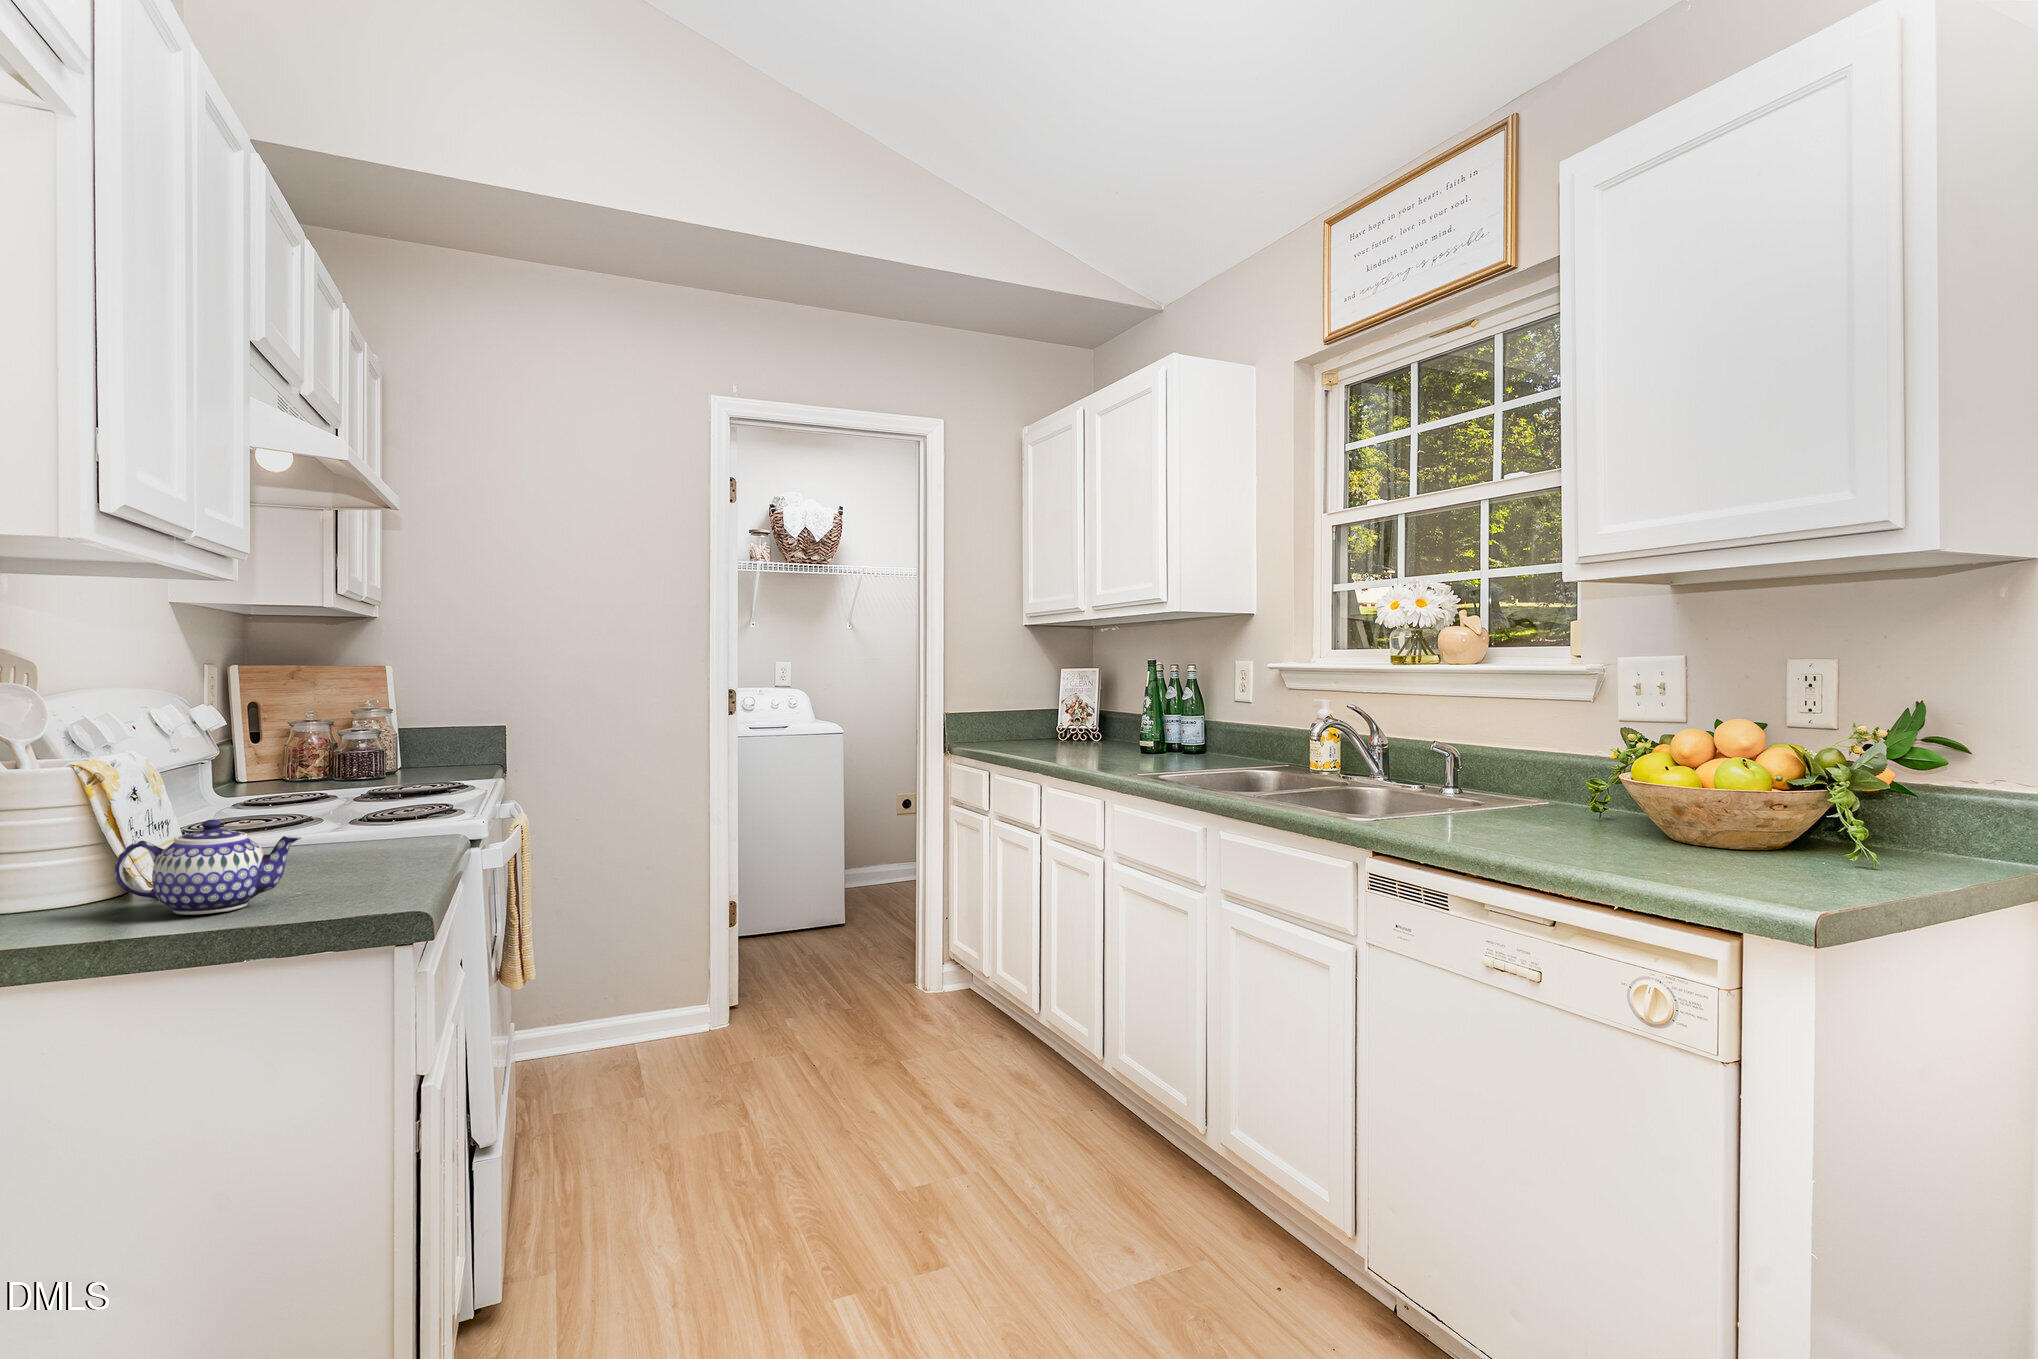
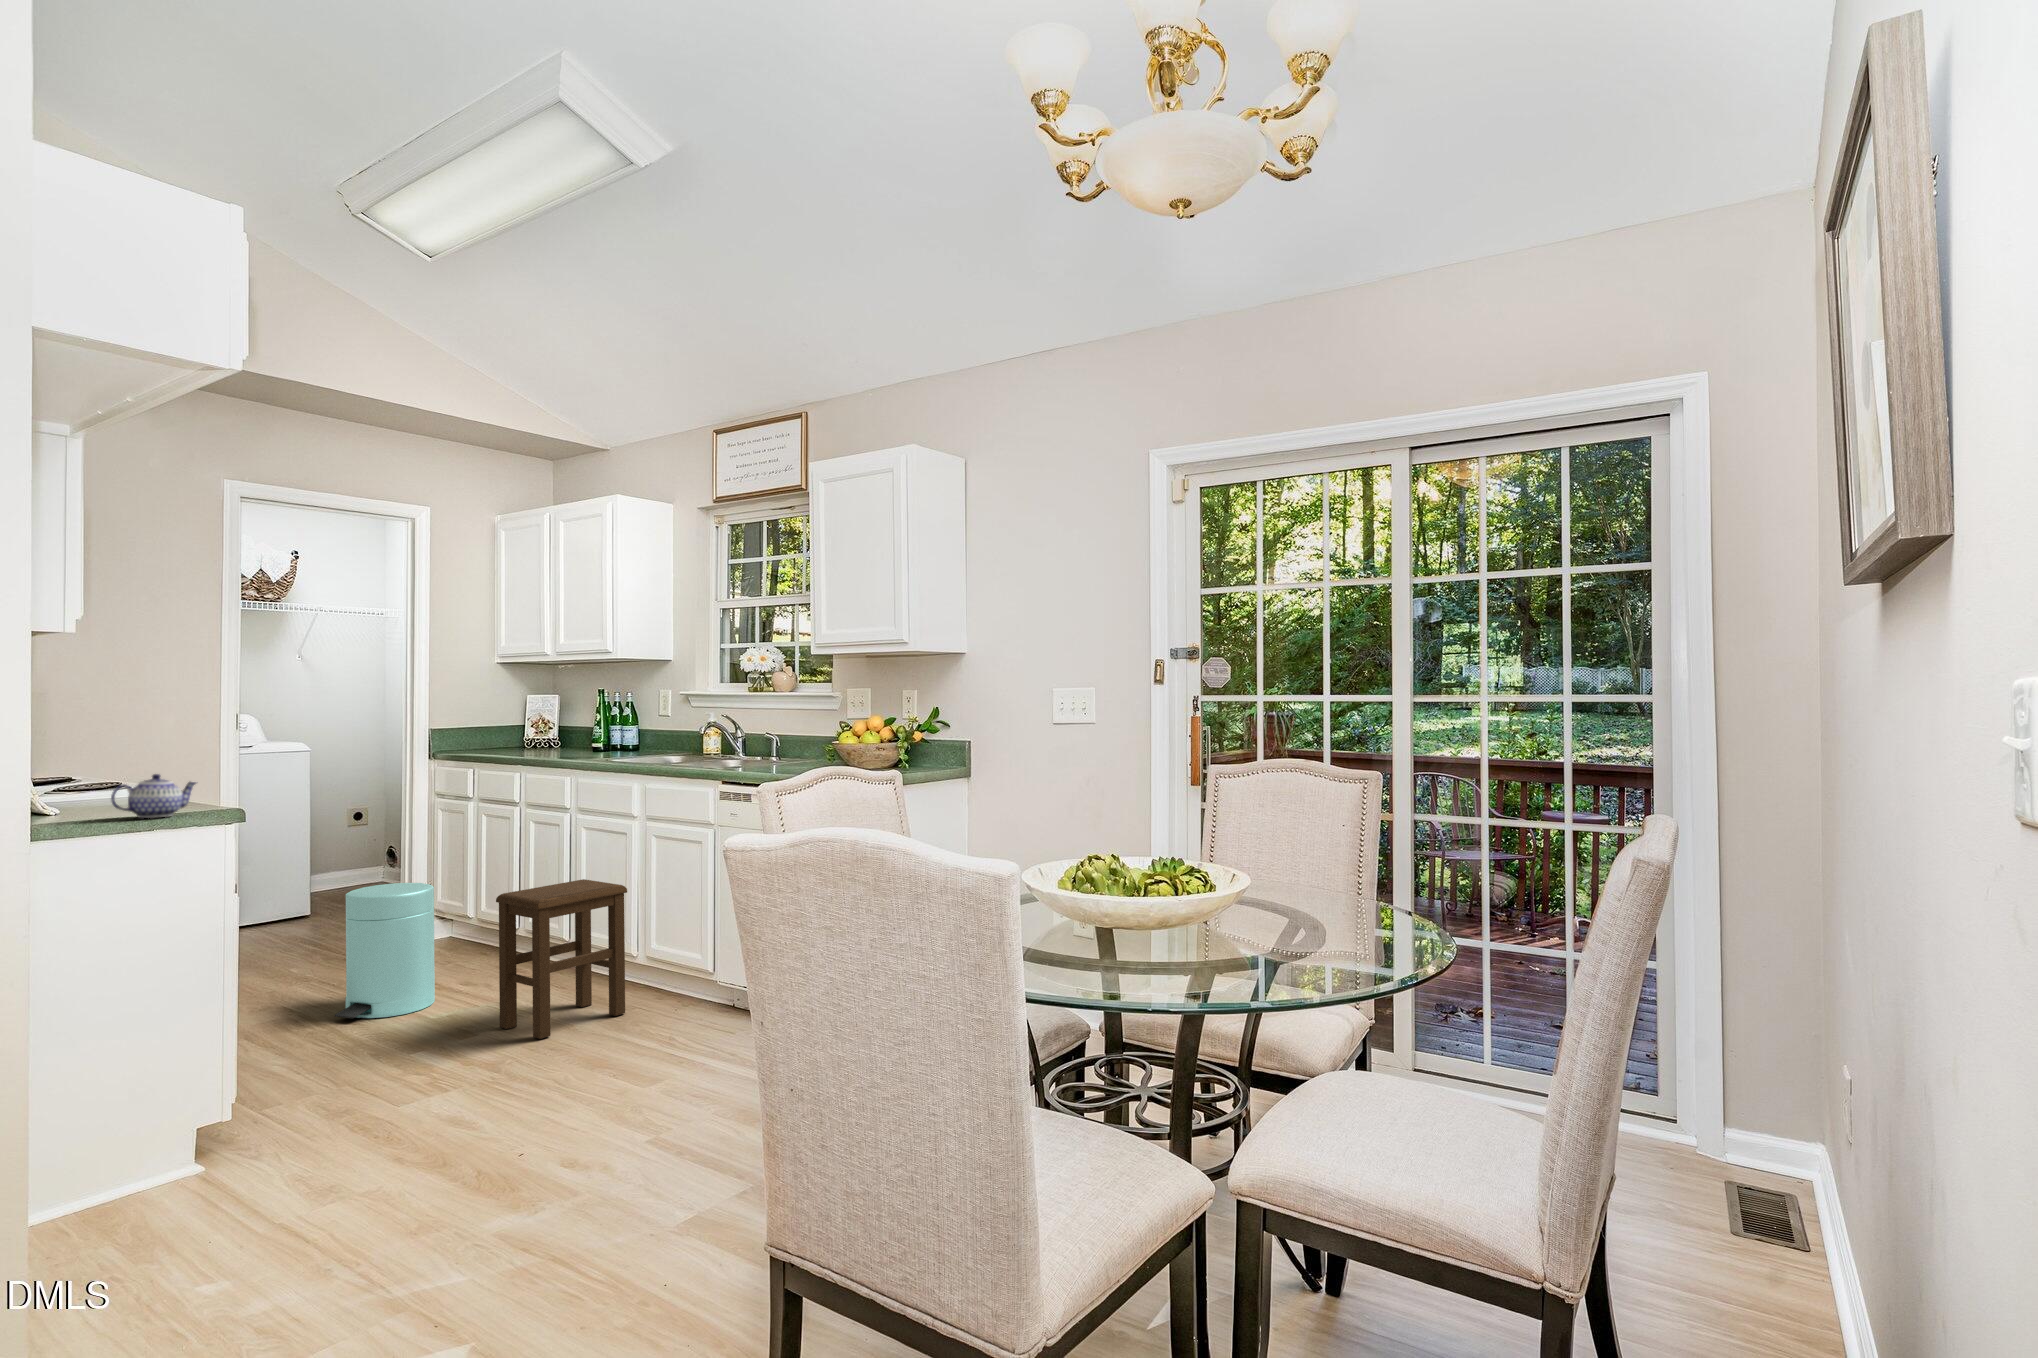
trash can: none [759,945,897,1164] -> present [335,883,435,1018]
stool: none [954,992,1174,1317] -> present [496,879,627,1039]

